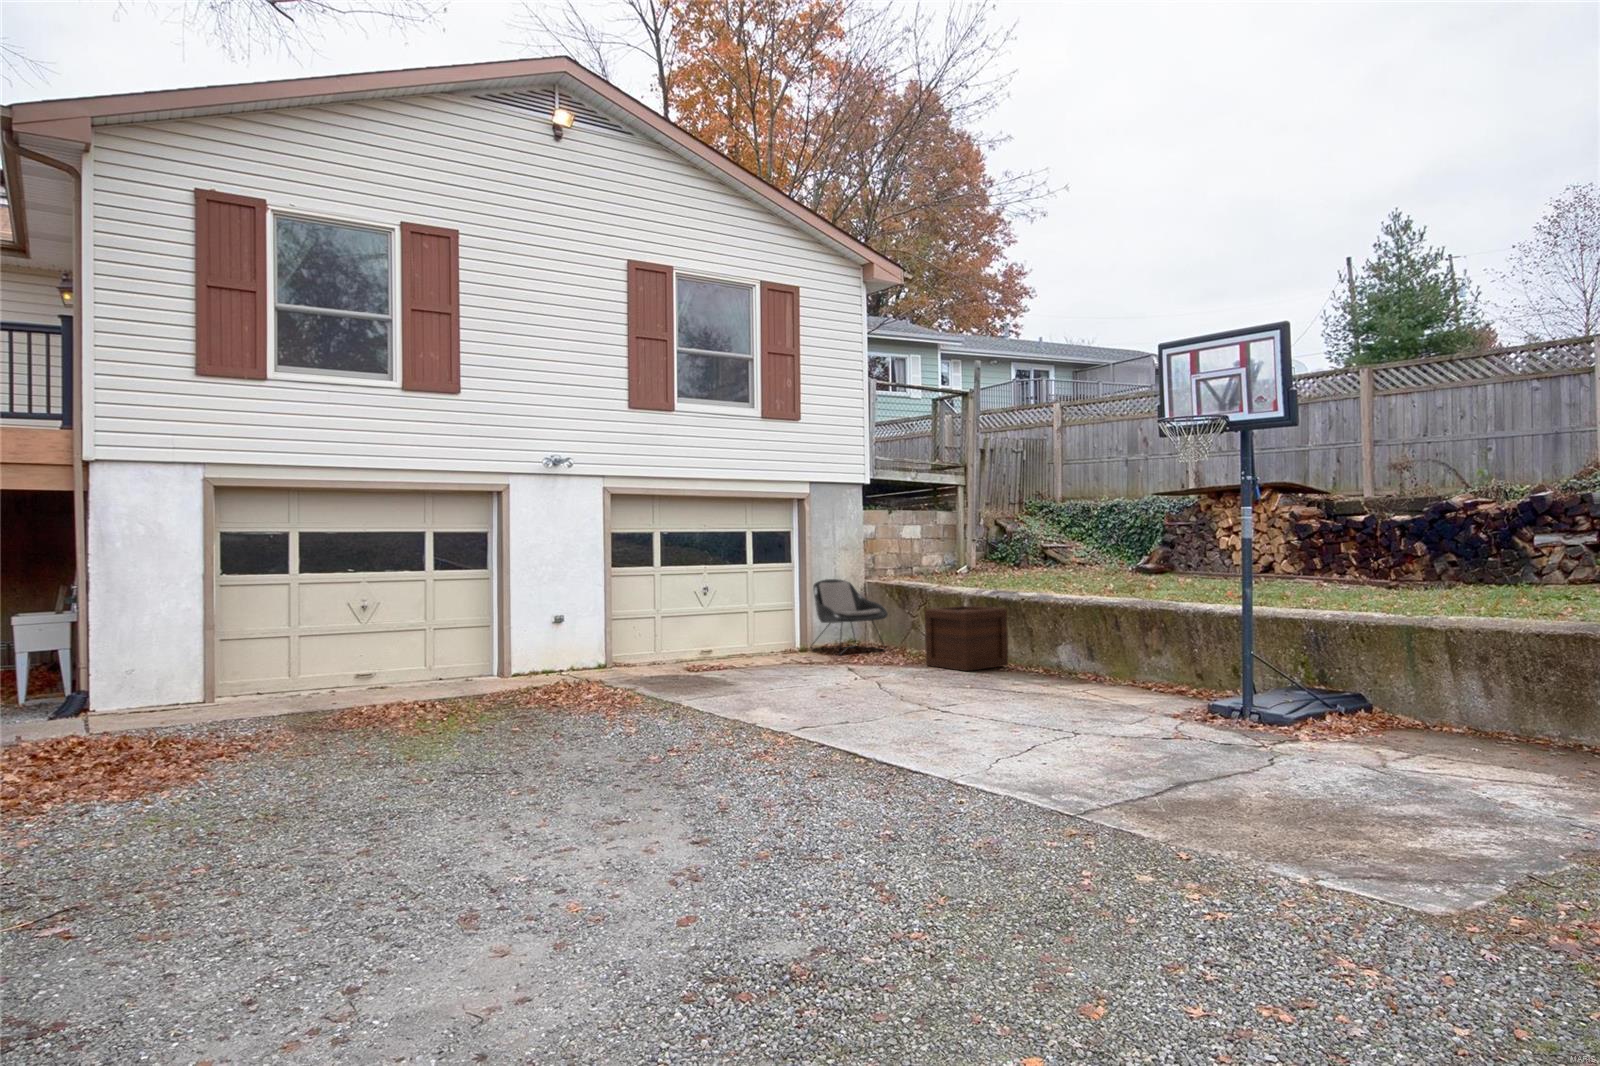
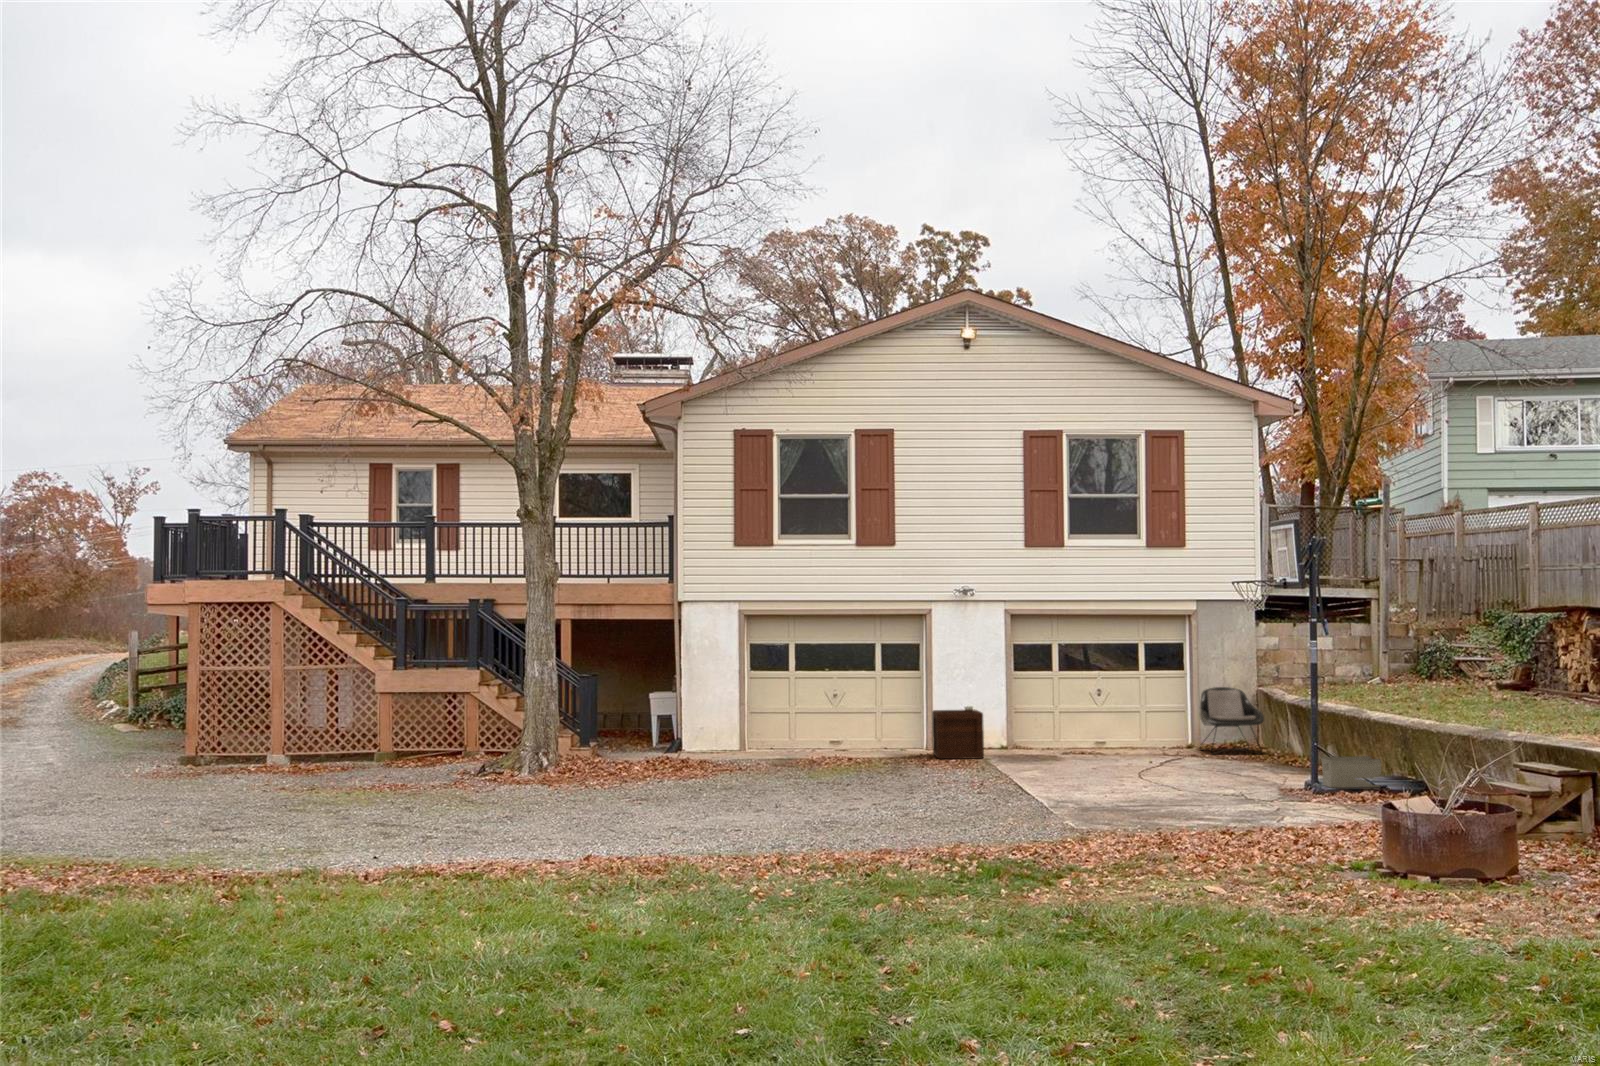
wooden crate: present [925,606,1008,671] -> present [932,709,984,759]
storage bin: none [1078,650,1148,692] -> present [1322,756,1381,788]

